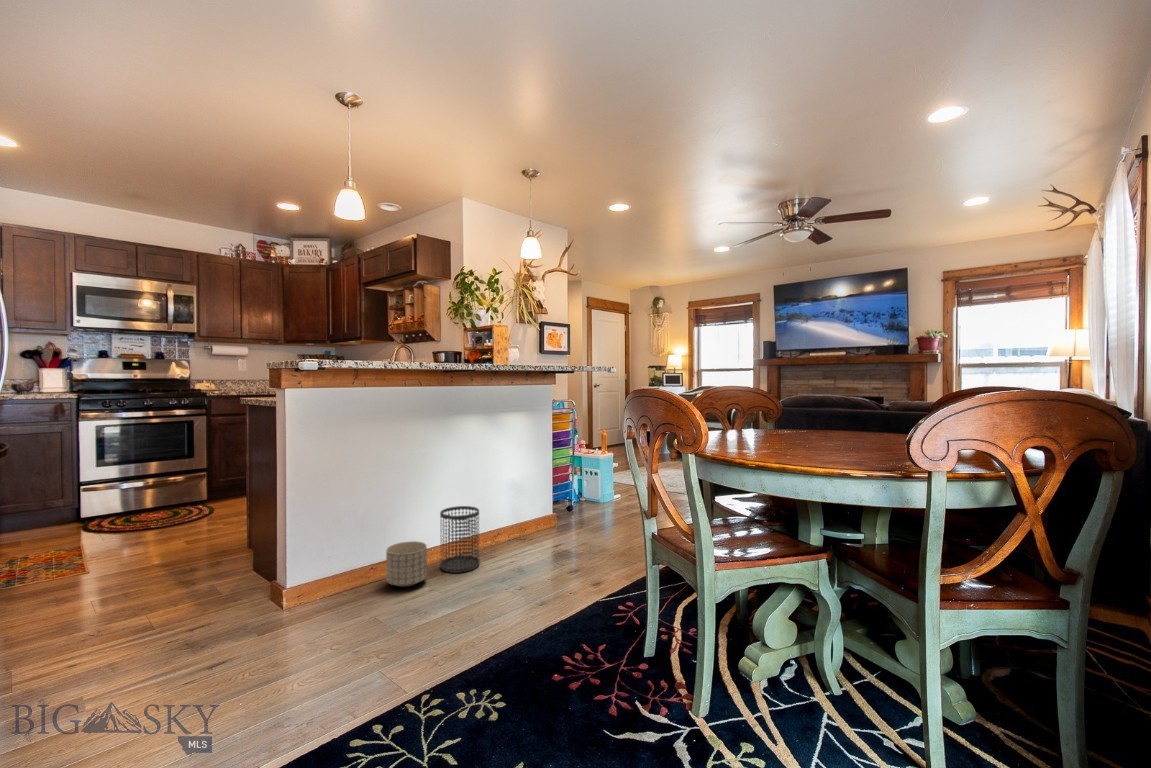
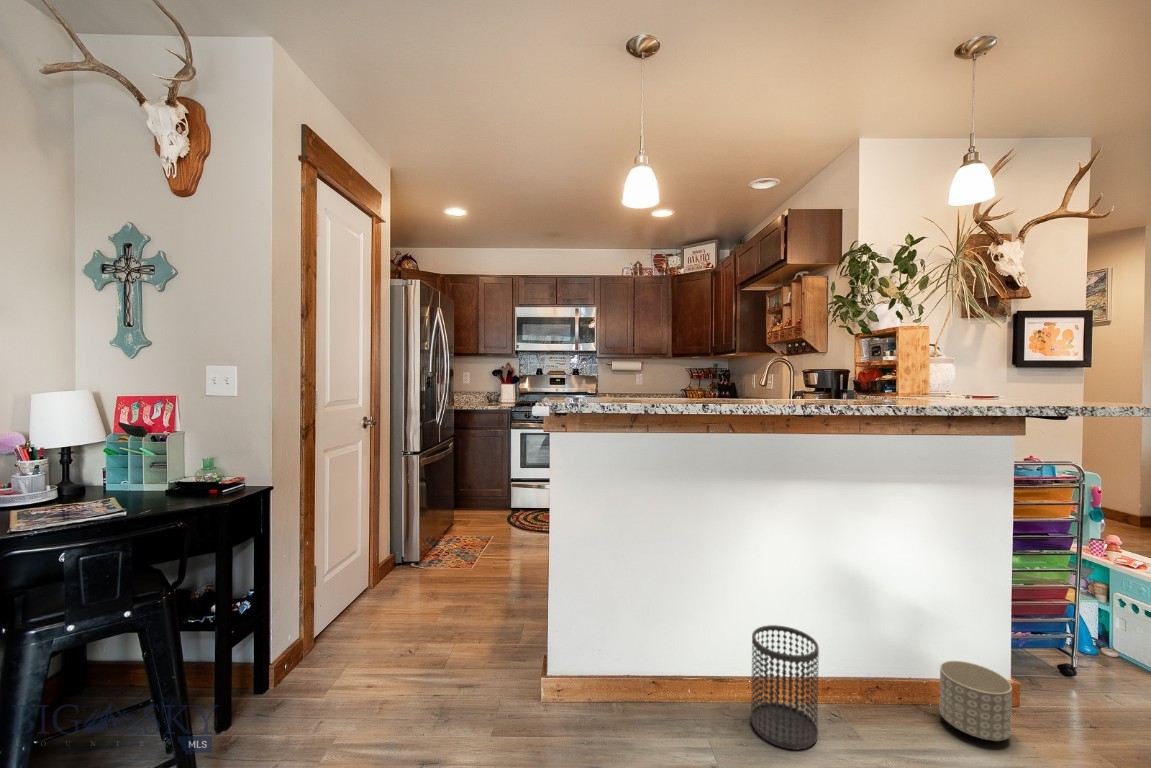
planter: present [386,541,427,587] -> present [939,661,1012,741]

